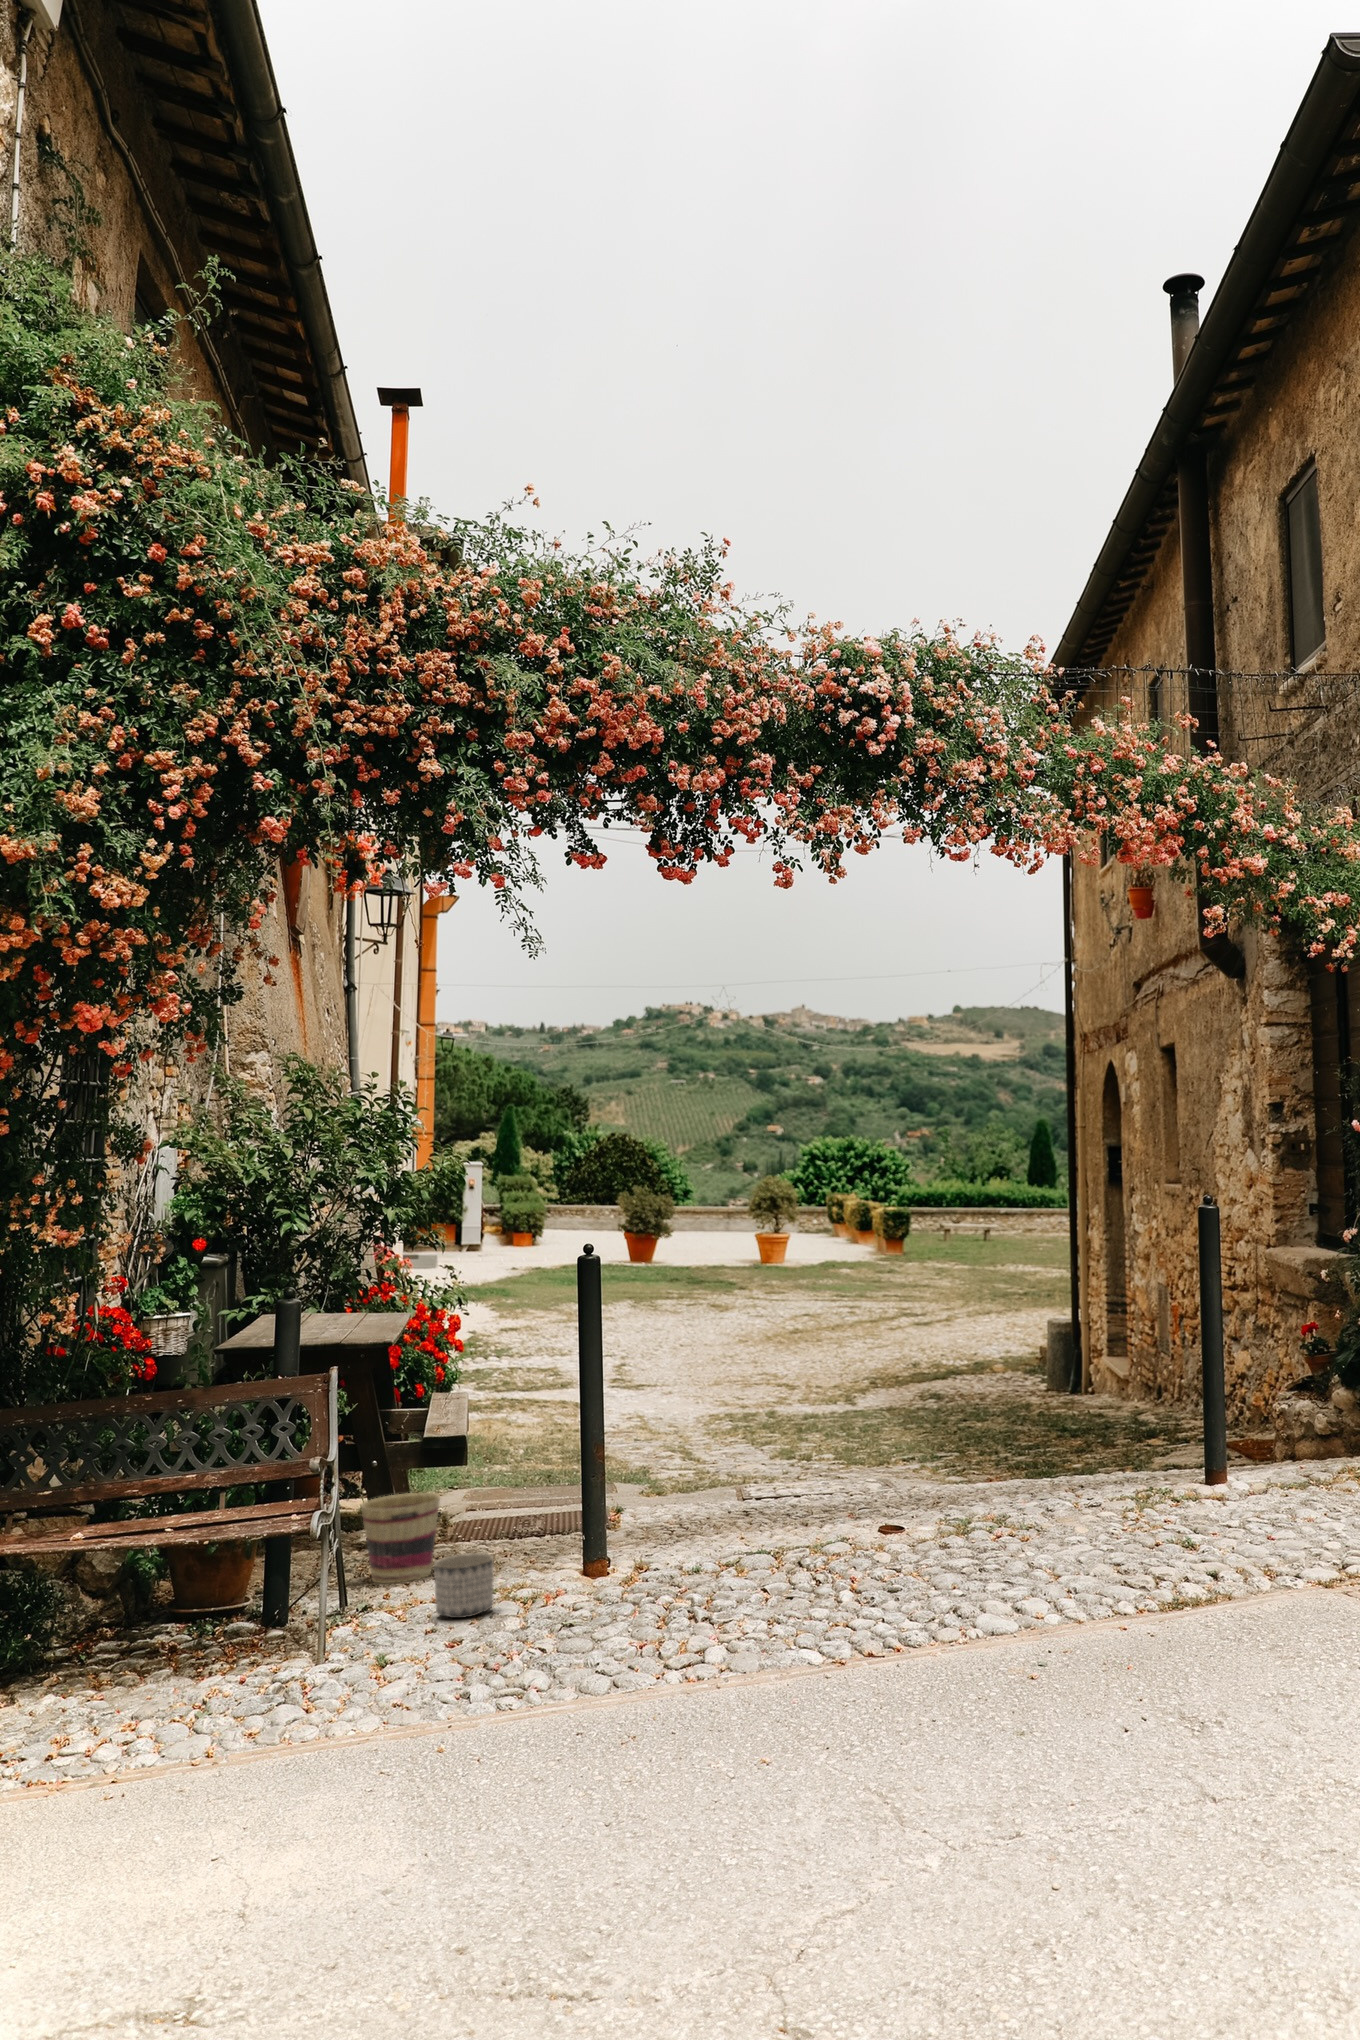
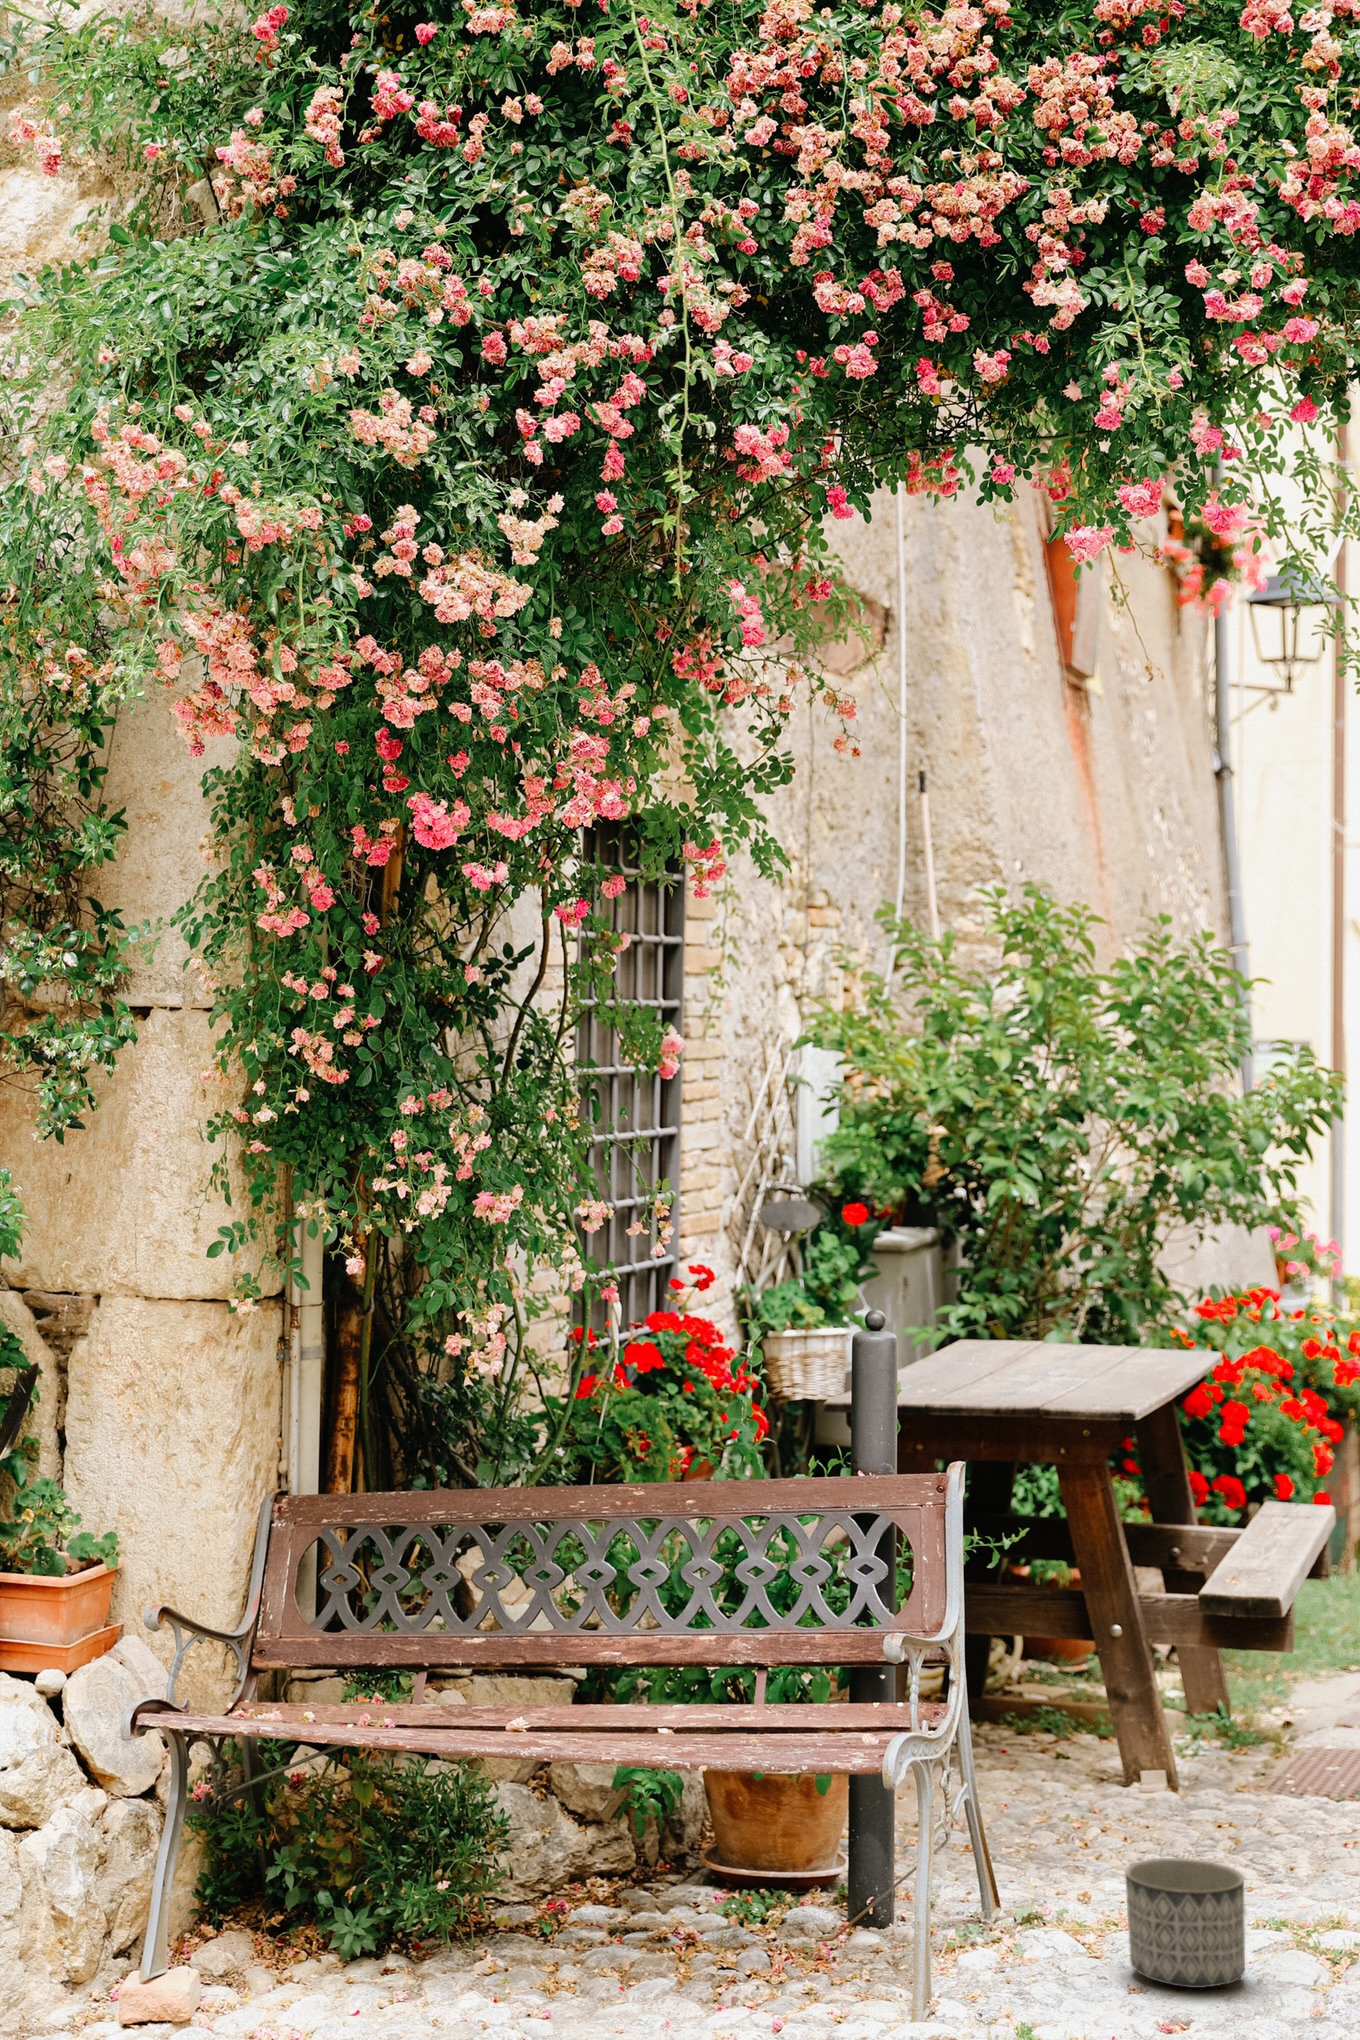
basket: present [361,1493,440,1583] -> none [1052,1699,1199,1867]

